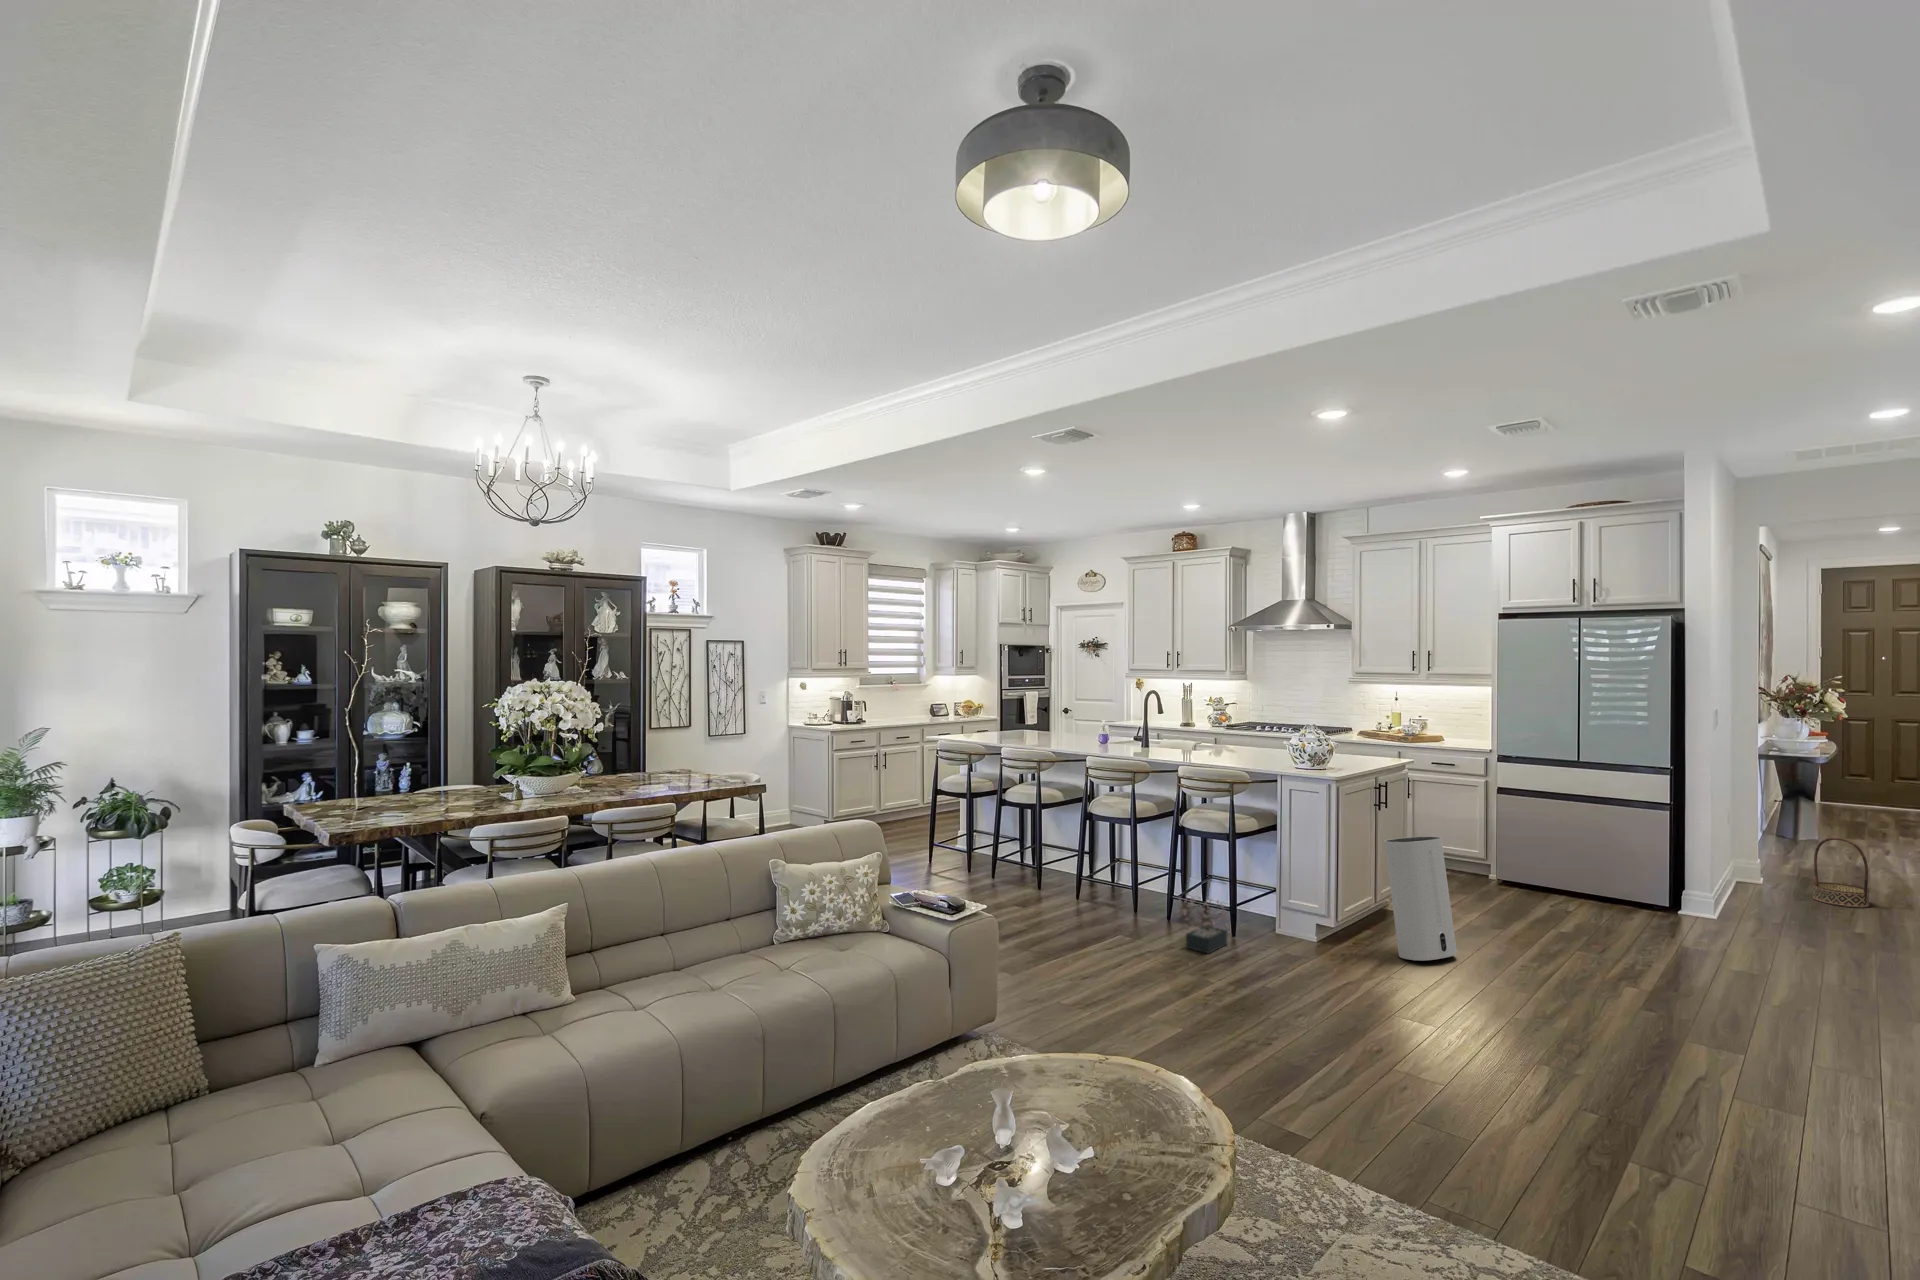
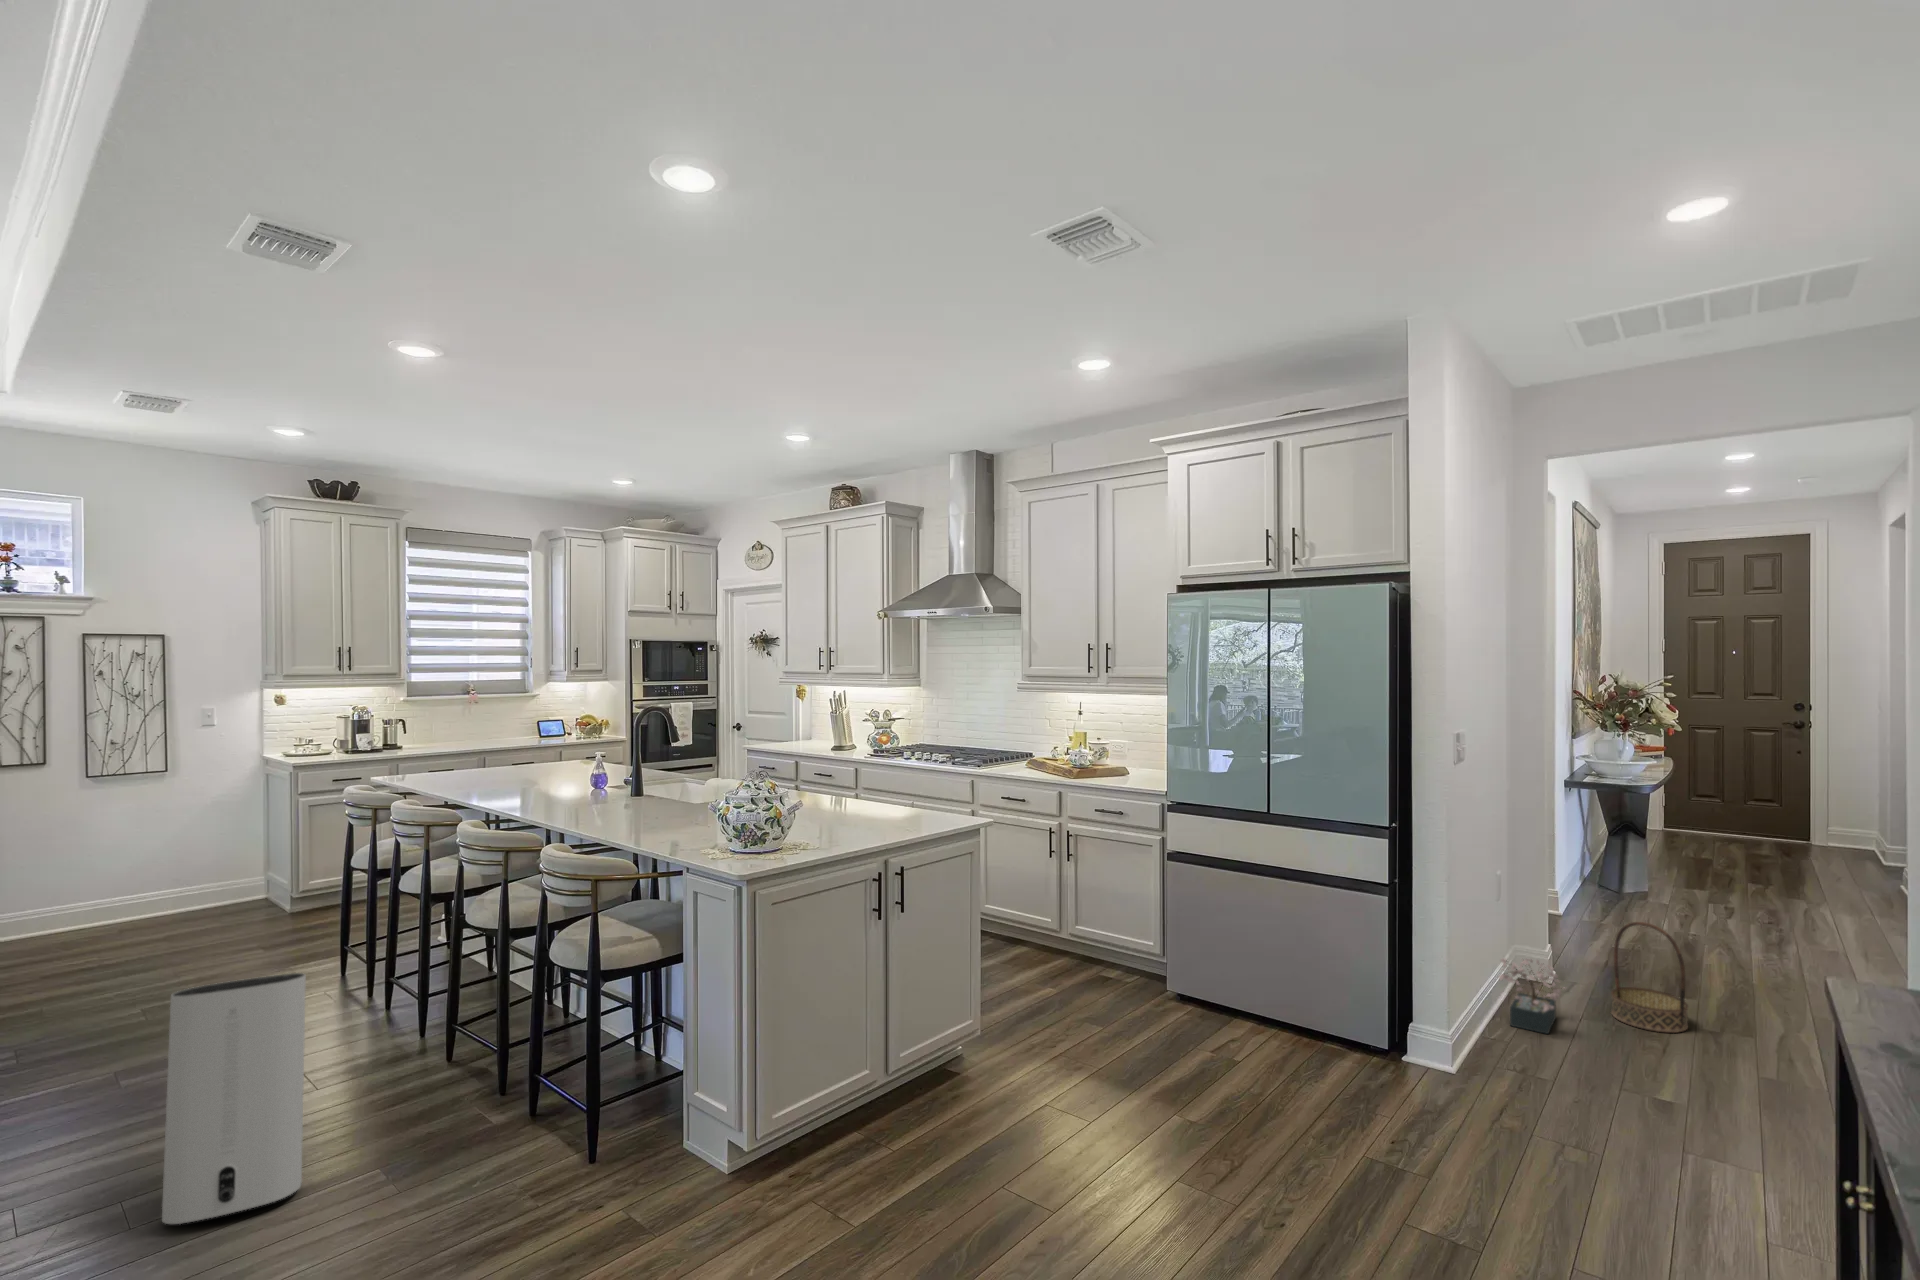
air purifier: present [1384,837,1457,961] -> present [162,973,306,1224]
decorative plant: present [1177,897,1228,953] -> present [1499,958,1561,1034]

